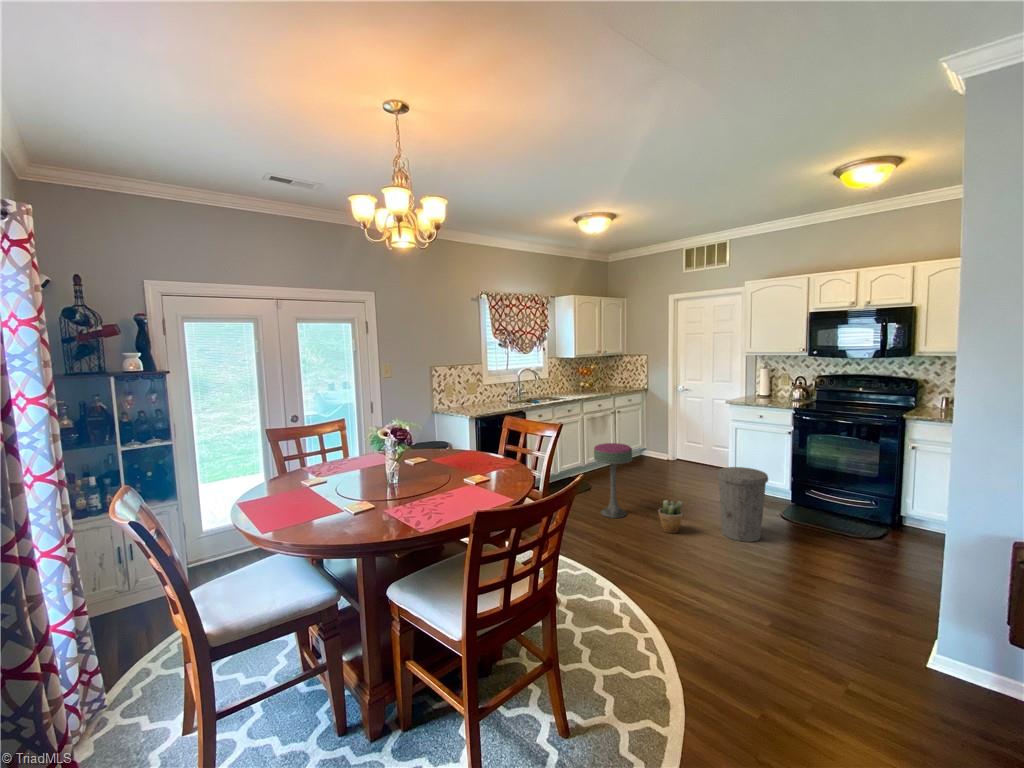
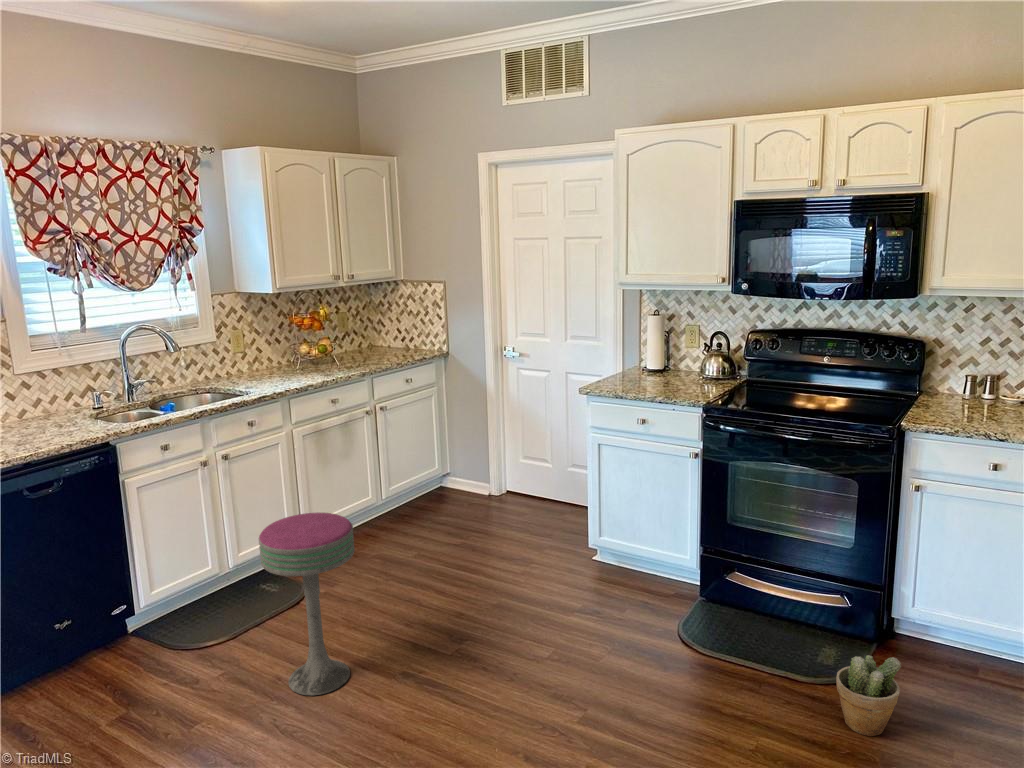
trash can: present [718,467,768,542] -> none [535,561,642,741]
potted plant: present [658,500,683,533] -> present [836,655,901,736]

